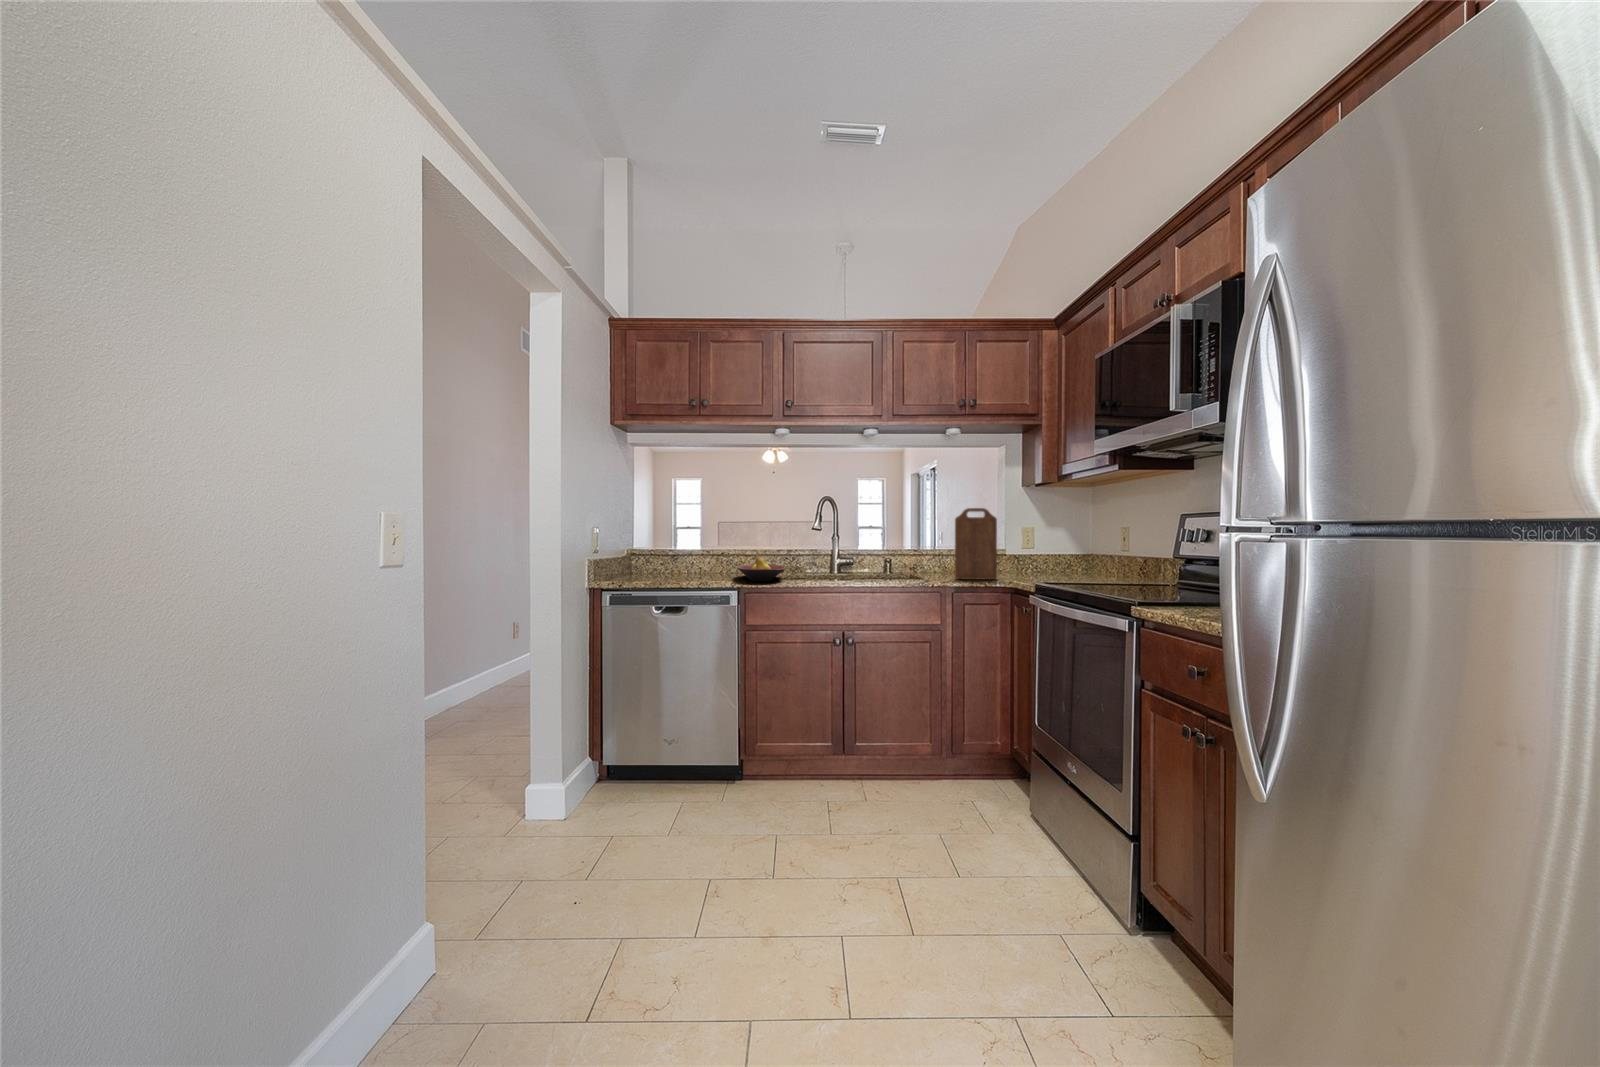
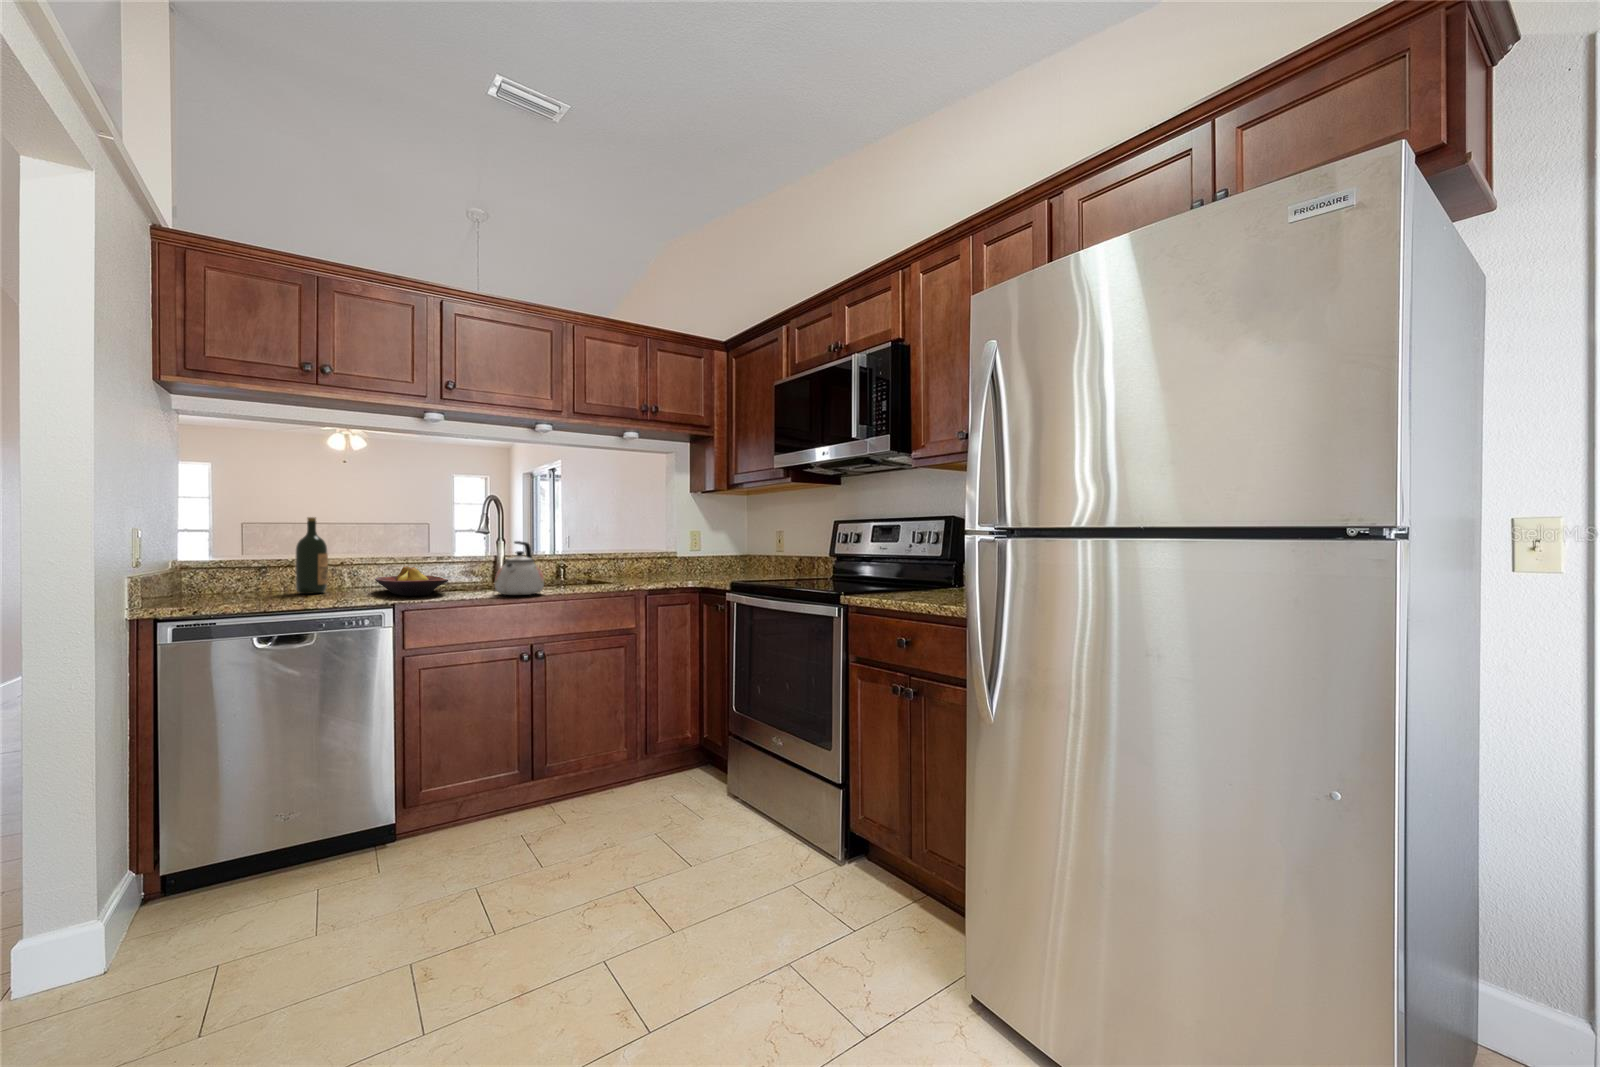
cutting board: present [955,508,997,579] -> none [637,512,677,583]
wine bottle: none [691,518,710,576] -> present [296,517,328,594]
kettle: none [816,537,856,585] -> present [495,541,544,595]

